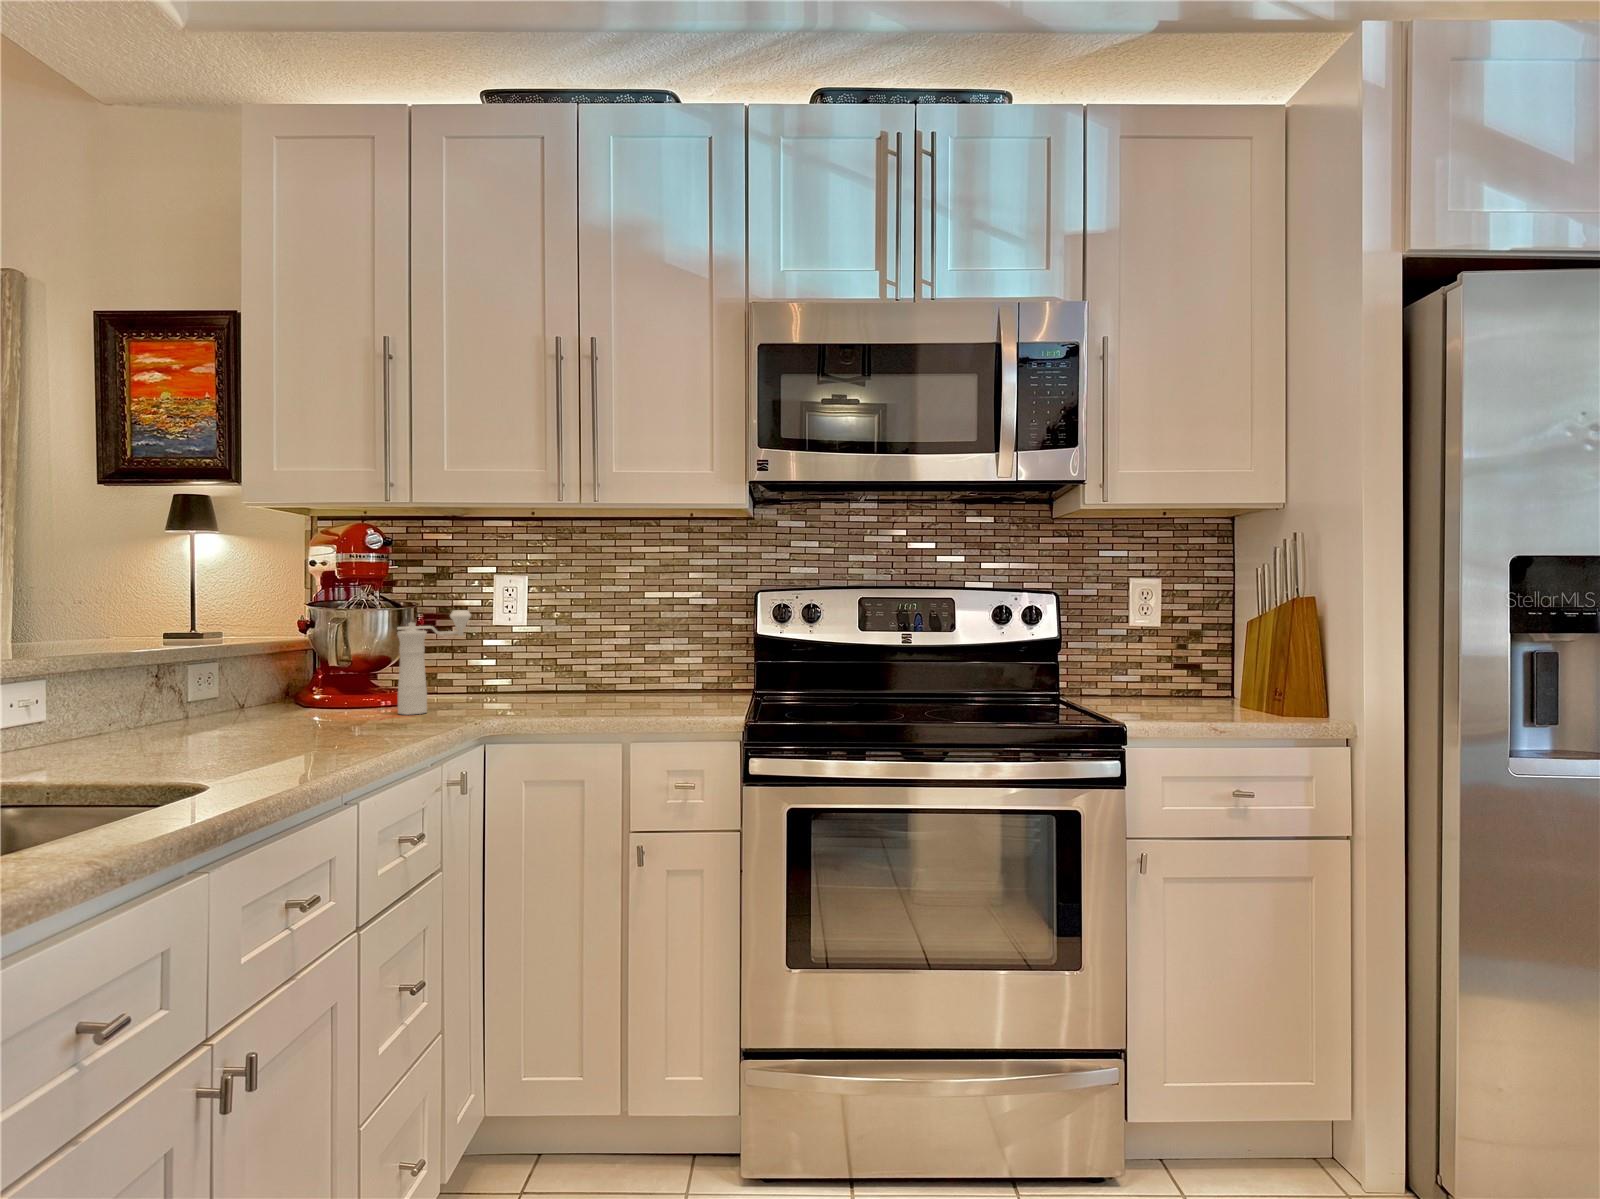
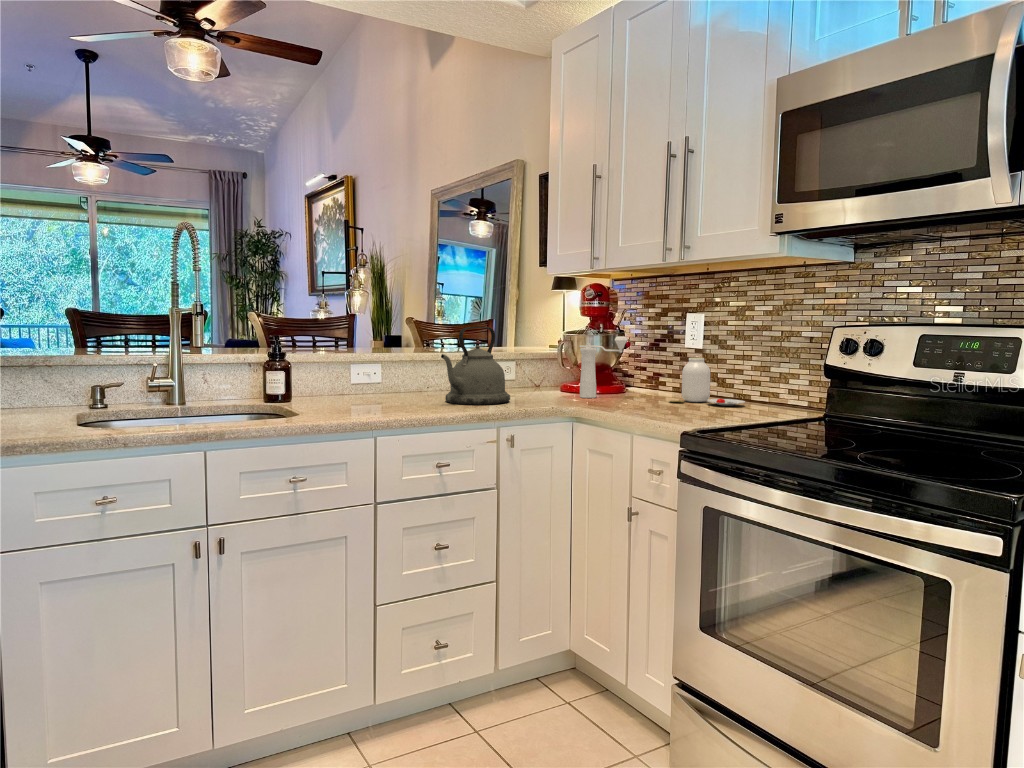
kettle: none [207,596,353,751] -> present [441,327,510,405]
jar: none [545,638,649,704] -> present [669,358,745,406]

